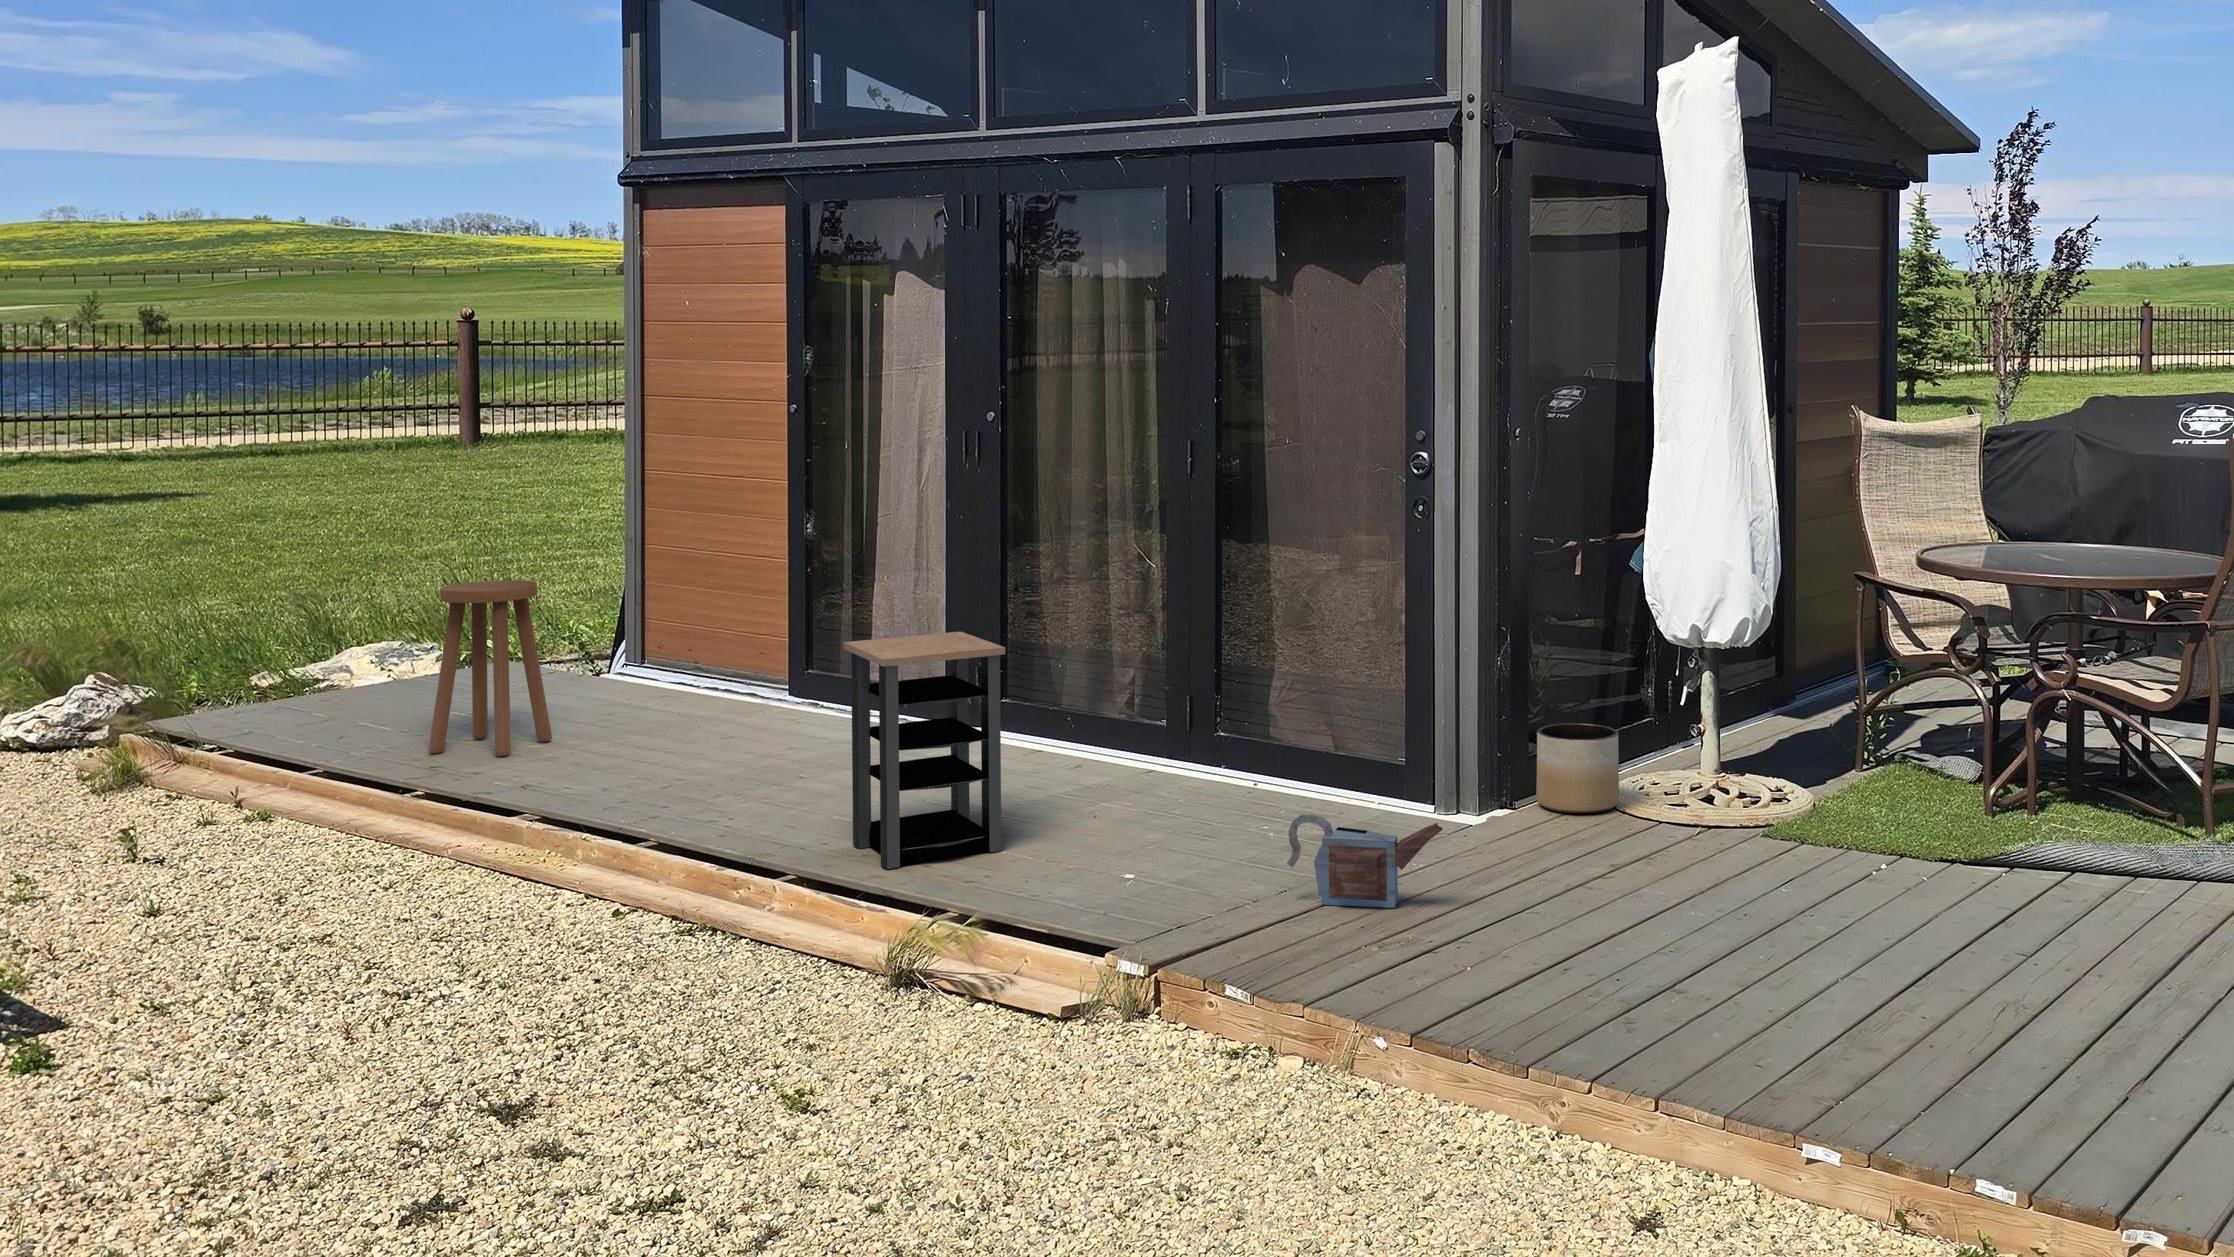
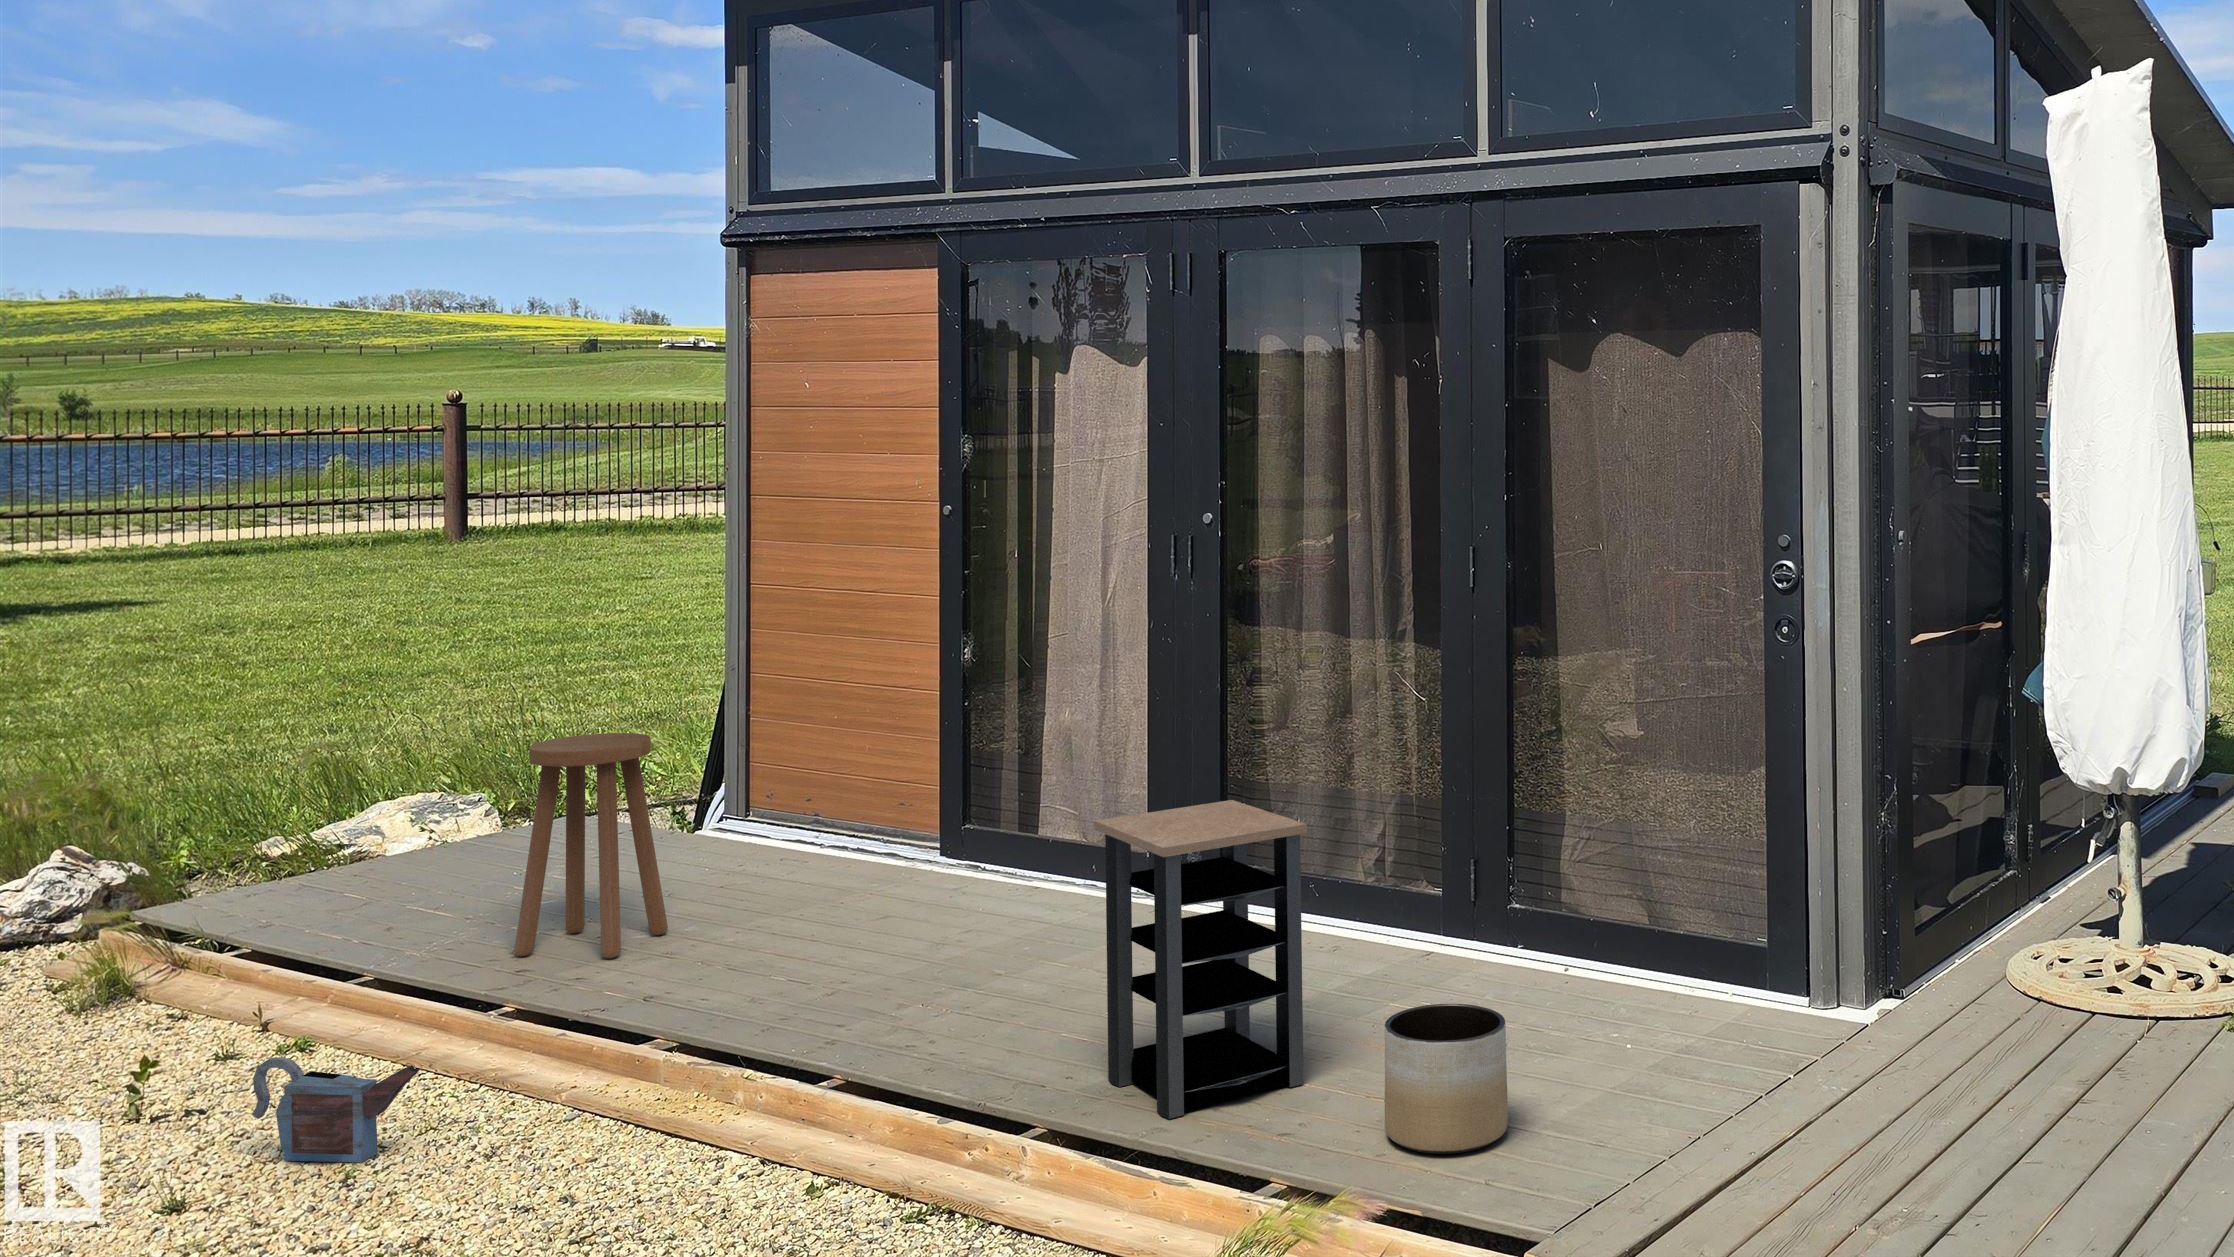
planter: present [1536,723,1619,814] -> present [1385,1004,1508,1154]
watering can: present [1287,814,1443,908] -> present [252,1057,419,1163]

